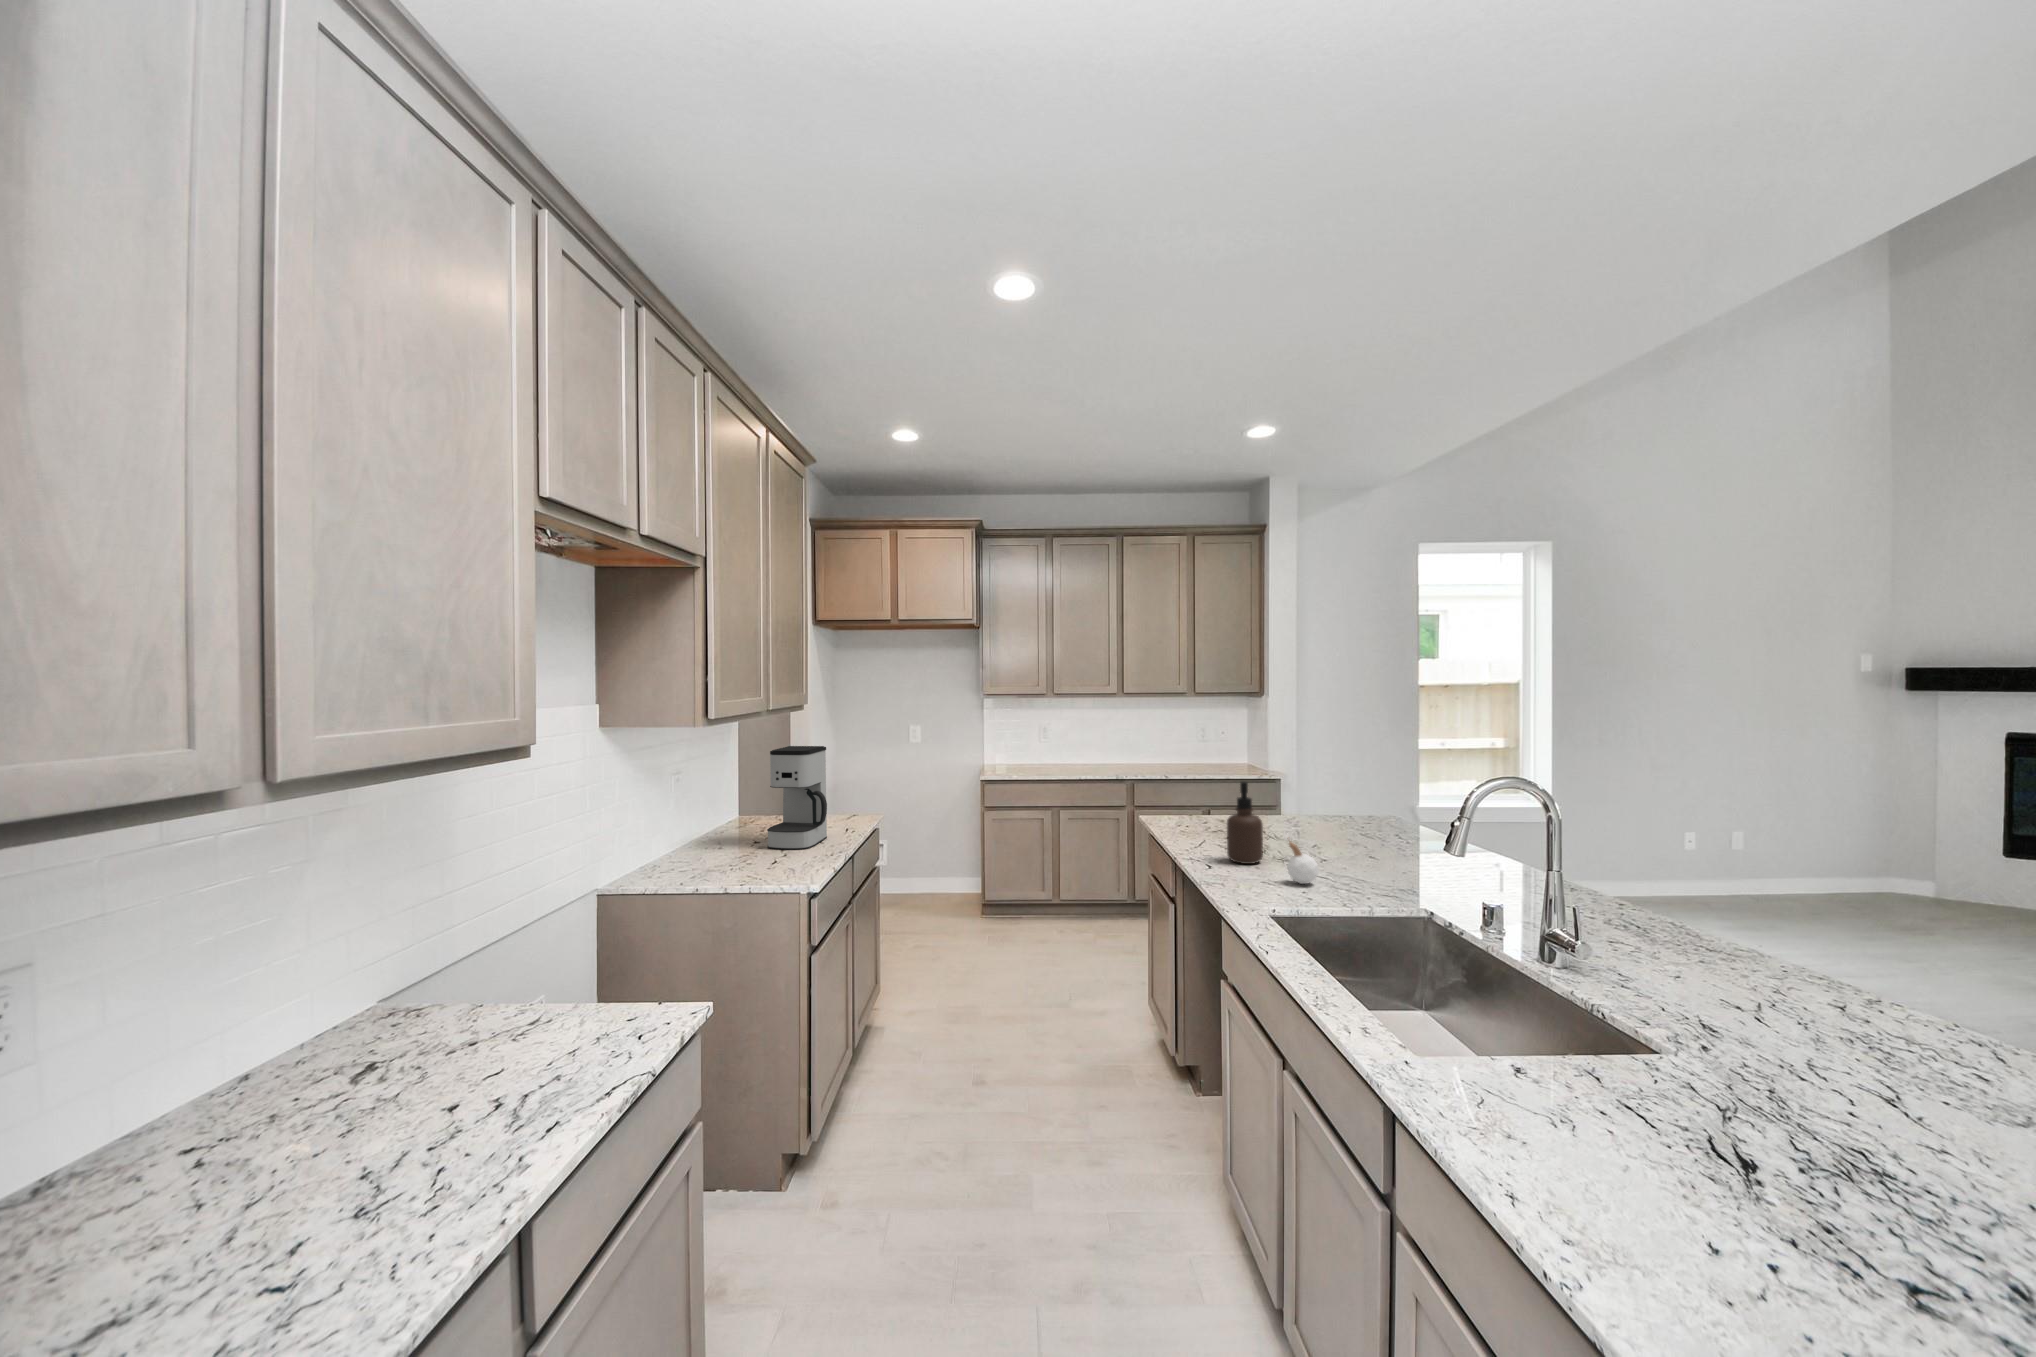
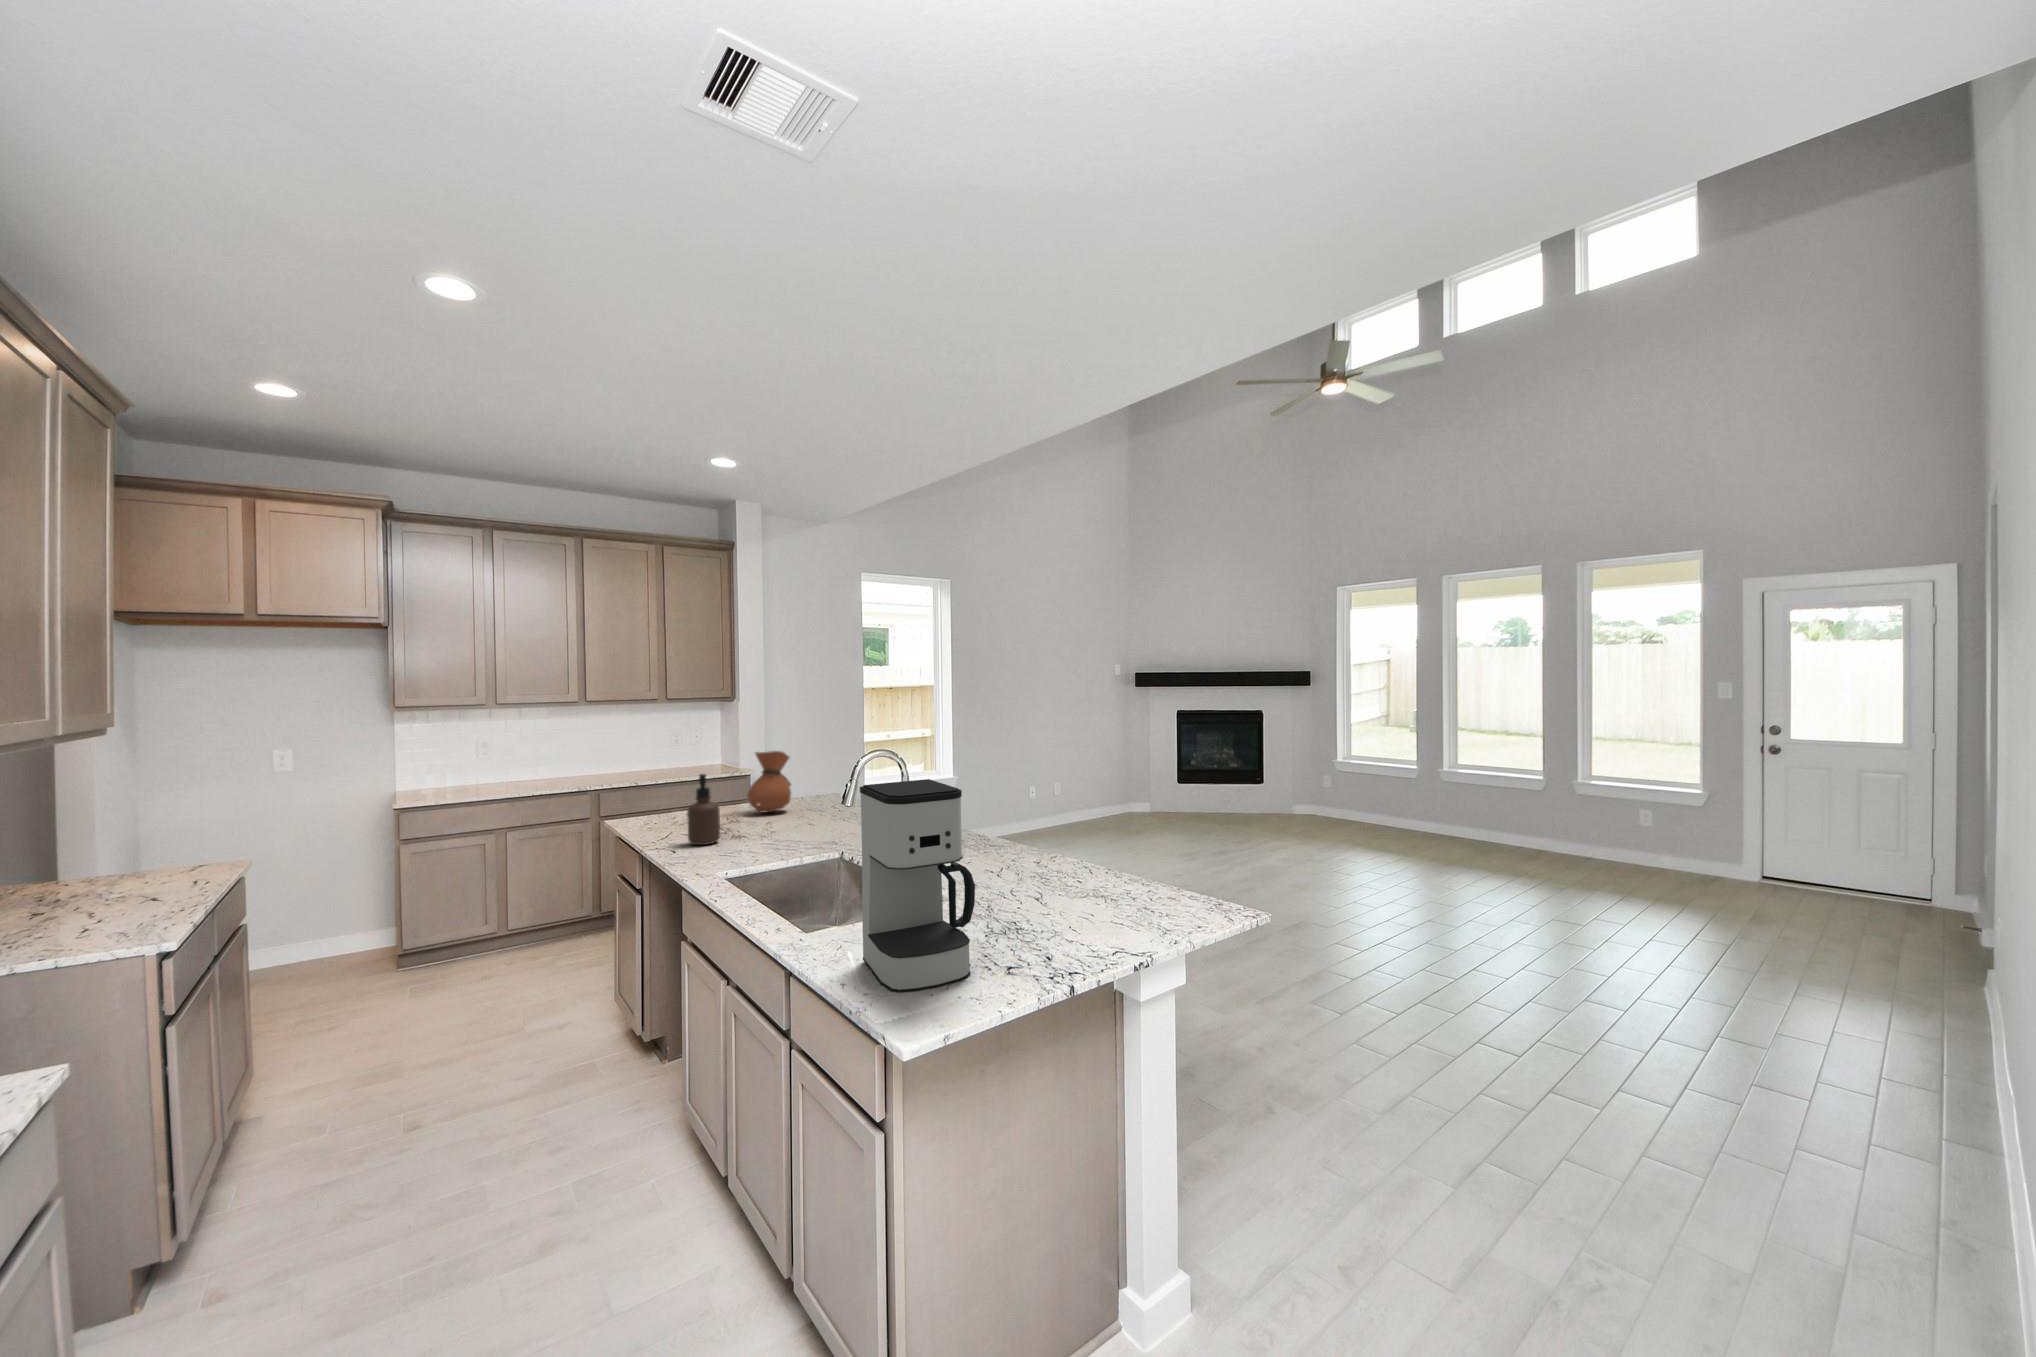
coffee maker: present [767,746,827,850] -> present [860,779,975,993]
vase: none [1288,758,1342,830] -> present [747,751,791,812]
candle: present [1287,837,1319,884] -> none [737,811,765,852]

